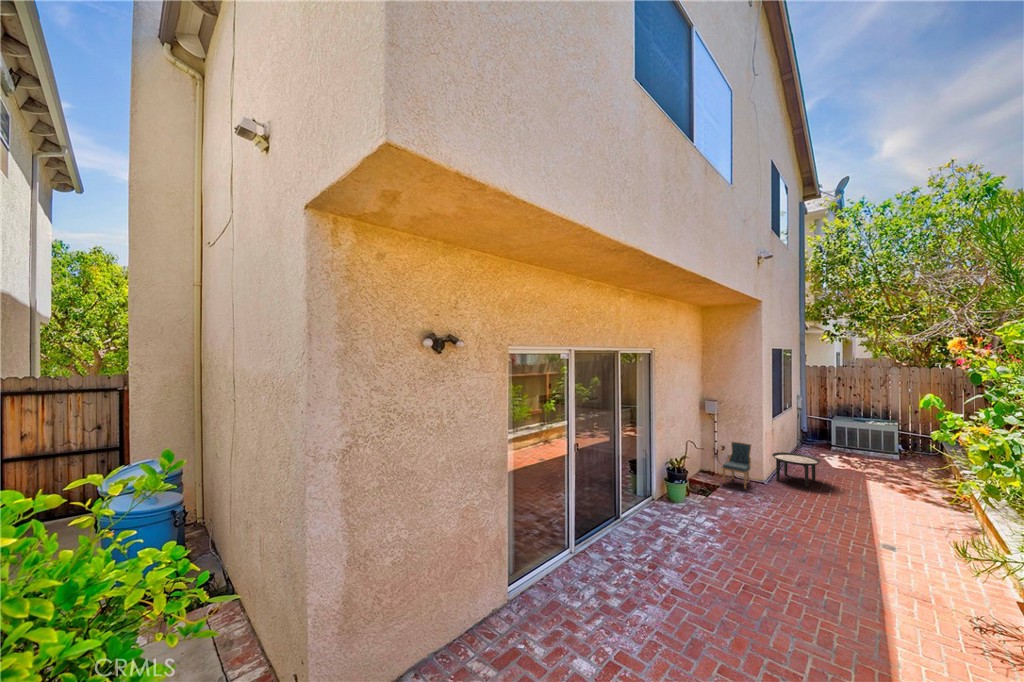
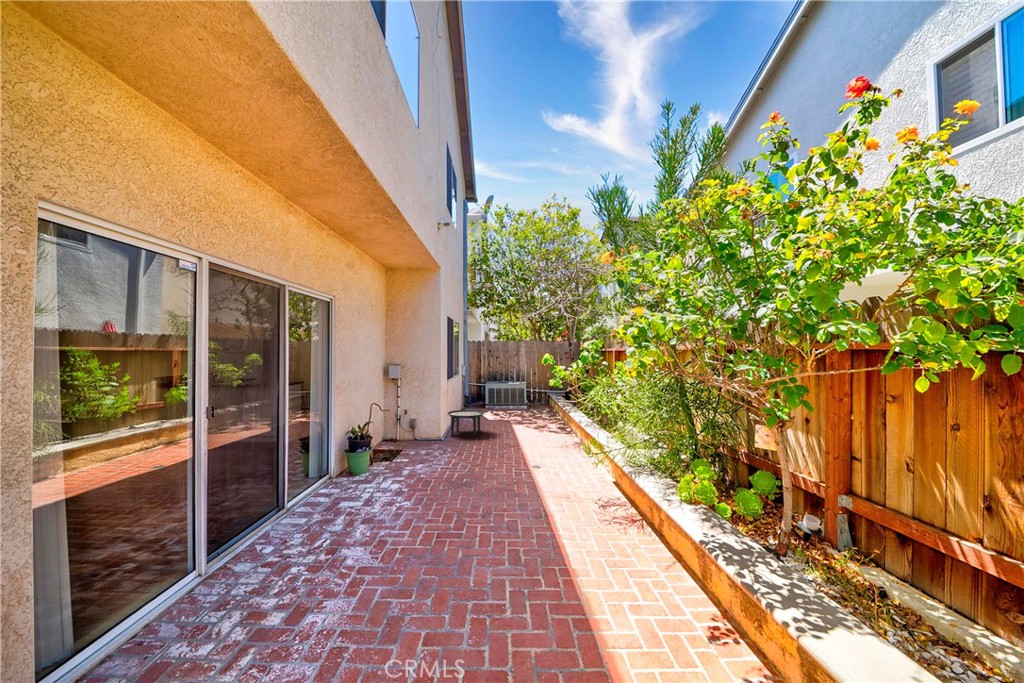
chair: present [723,442,751,489] -> none [405,404,431,448]

